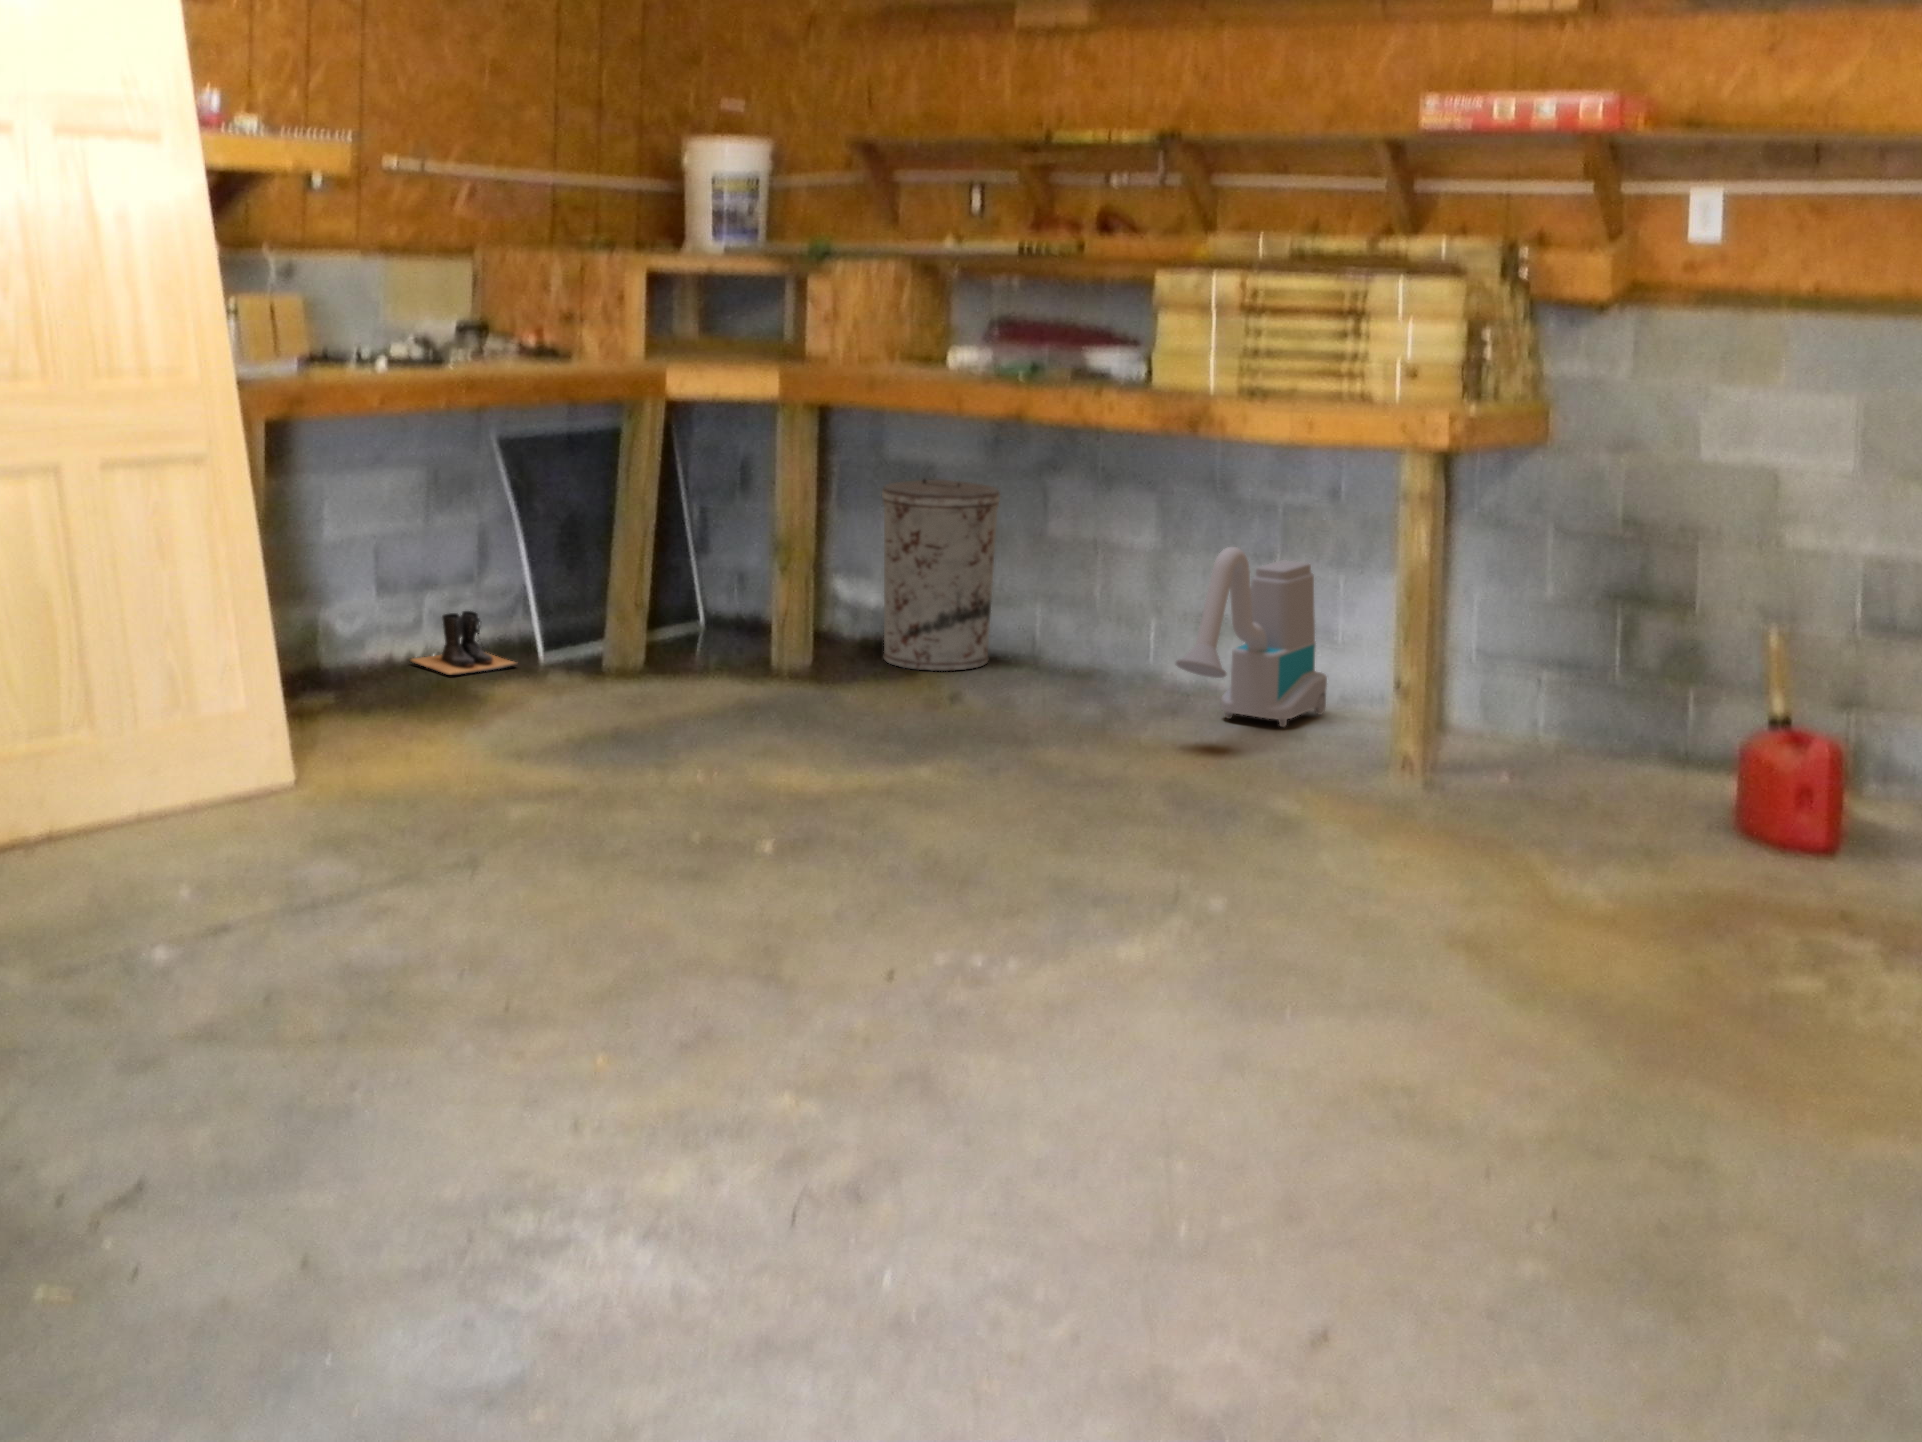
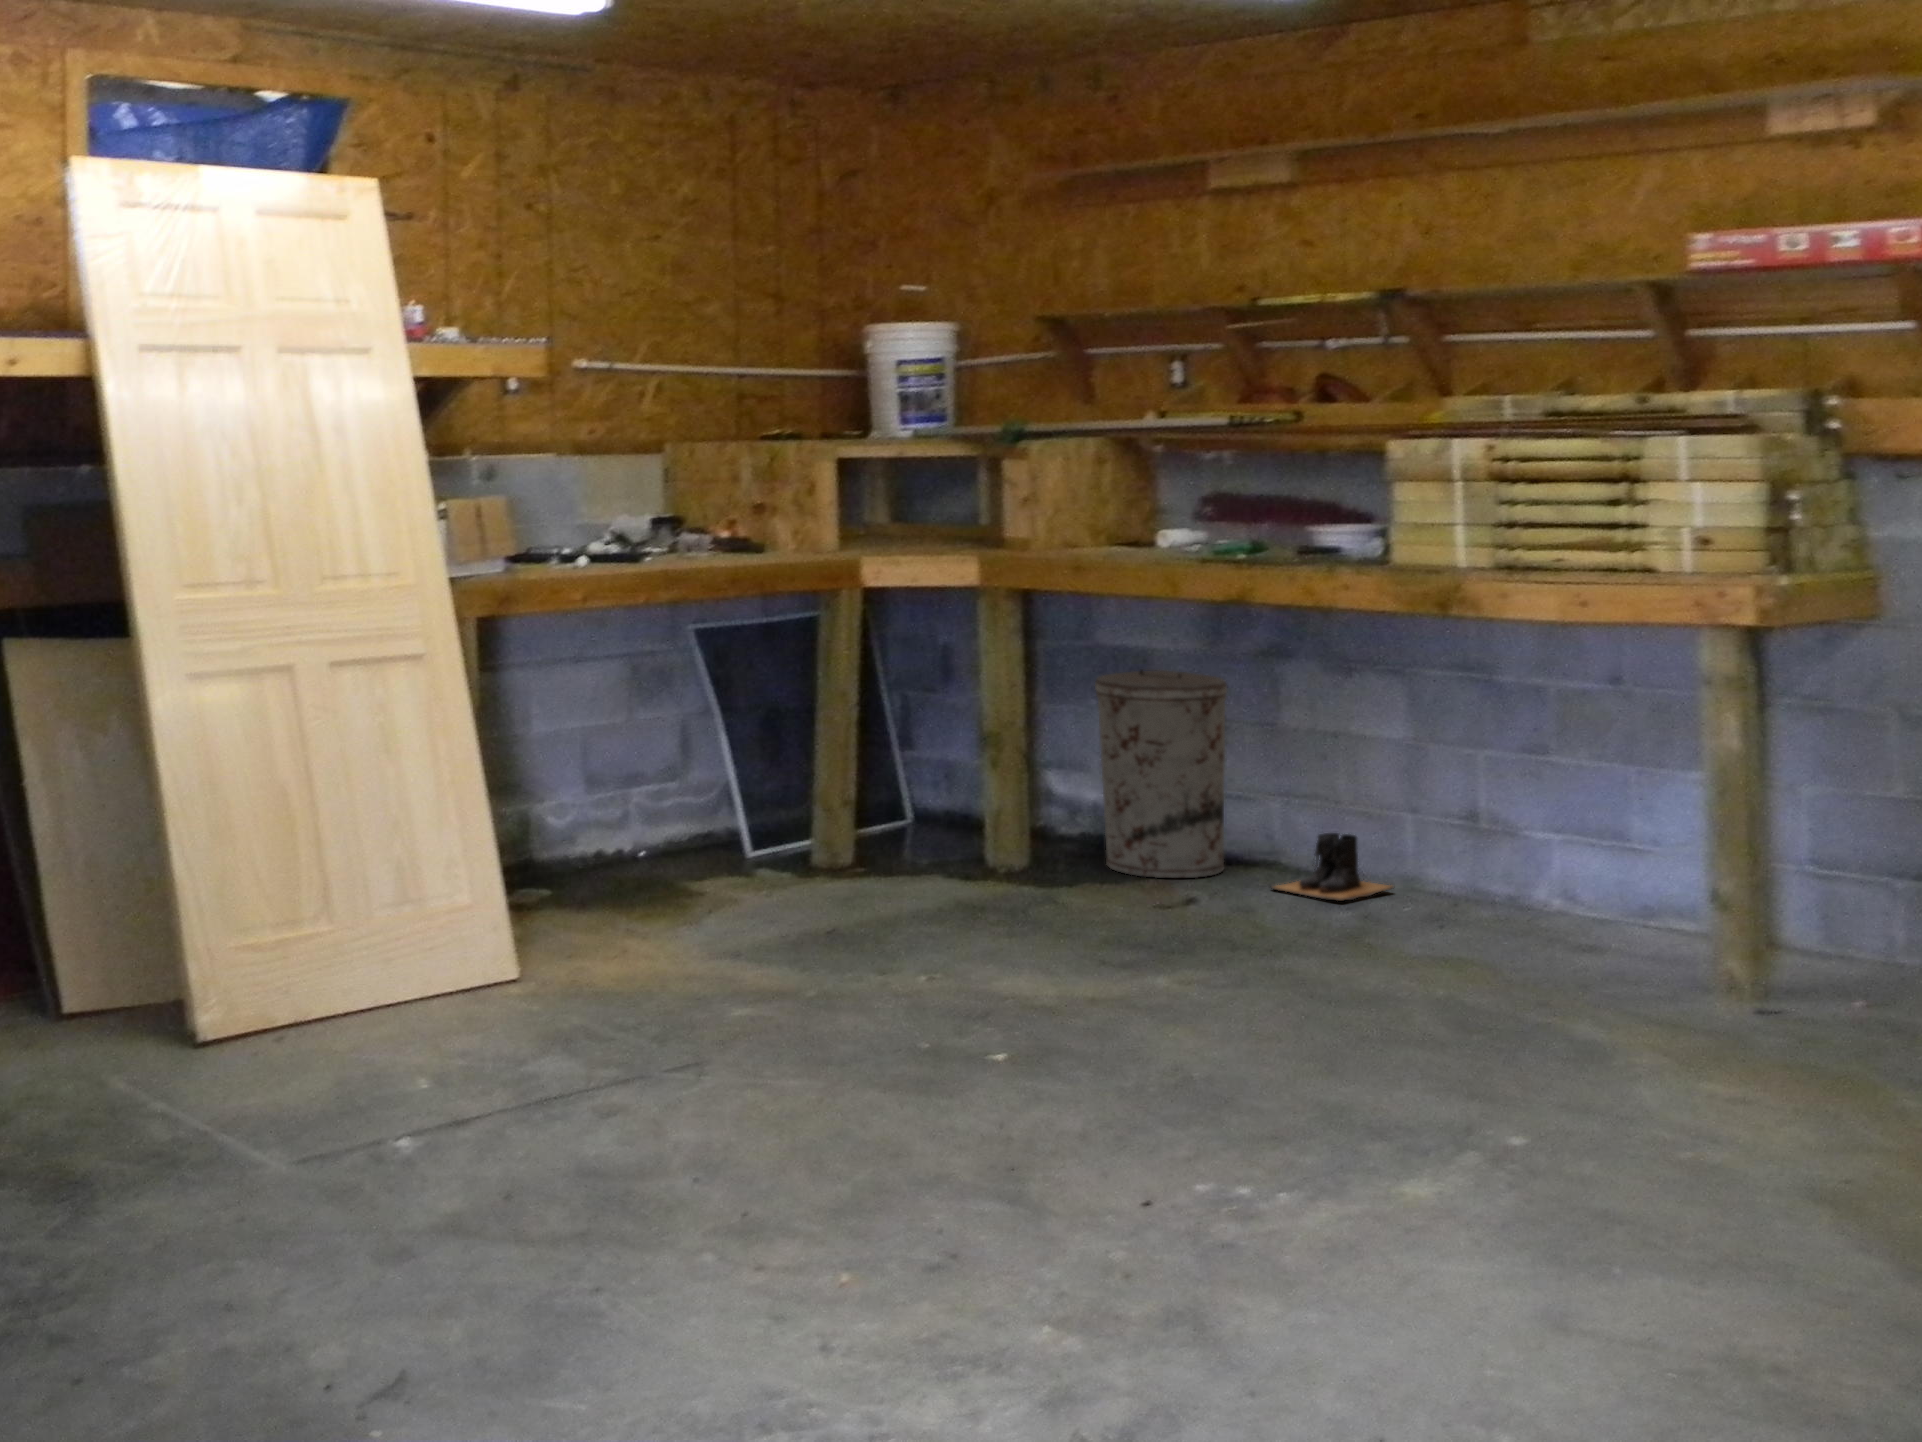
vacuum cleaner: present [1176,547,1327,727] -> none [1436,740,1627,946]
boots: present [410,611,517,675] -> present [1271,833,1393,901]

